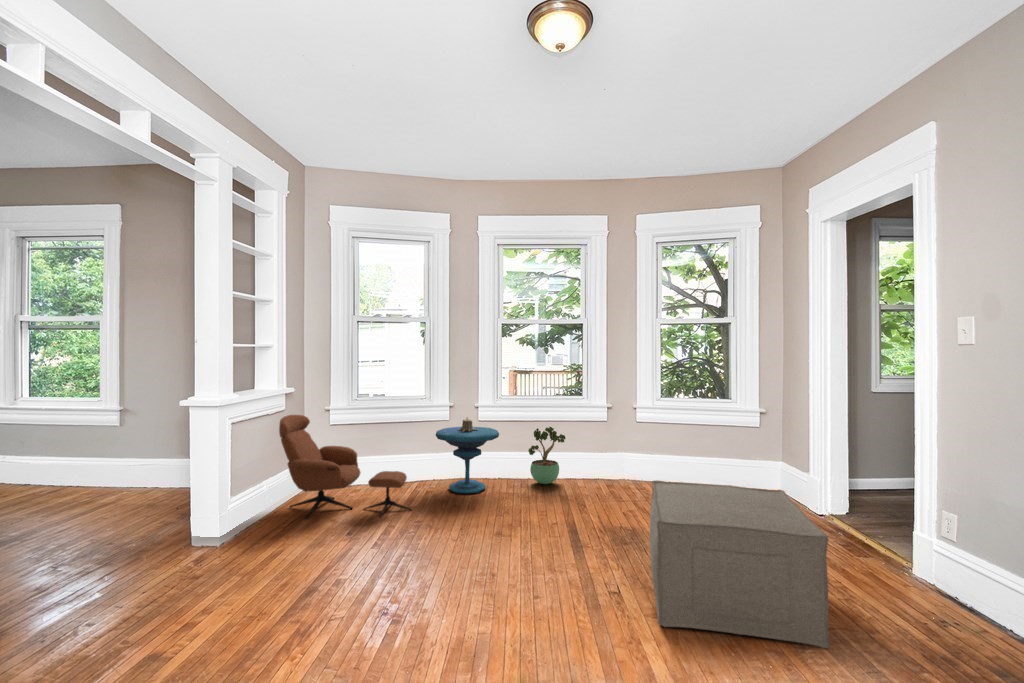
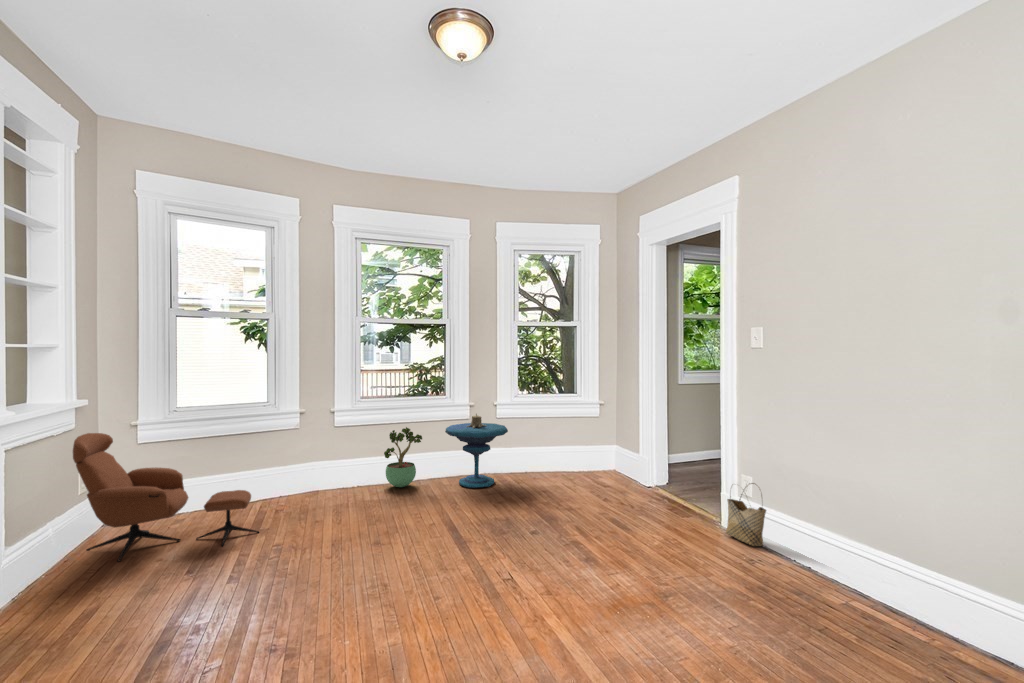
side table: present [436,417,499,494] -> present [445,414,508,488]
ottoman: present [650,481,830,648] -> none [531,468,692,603]
woven basket: none [908,524,967,609] -> present [726,483,766,546]

